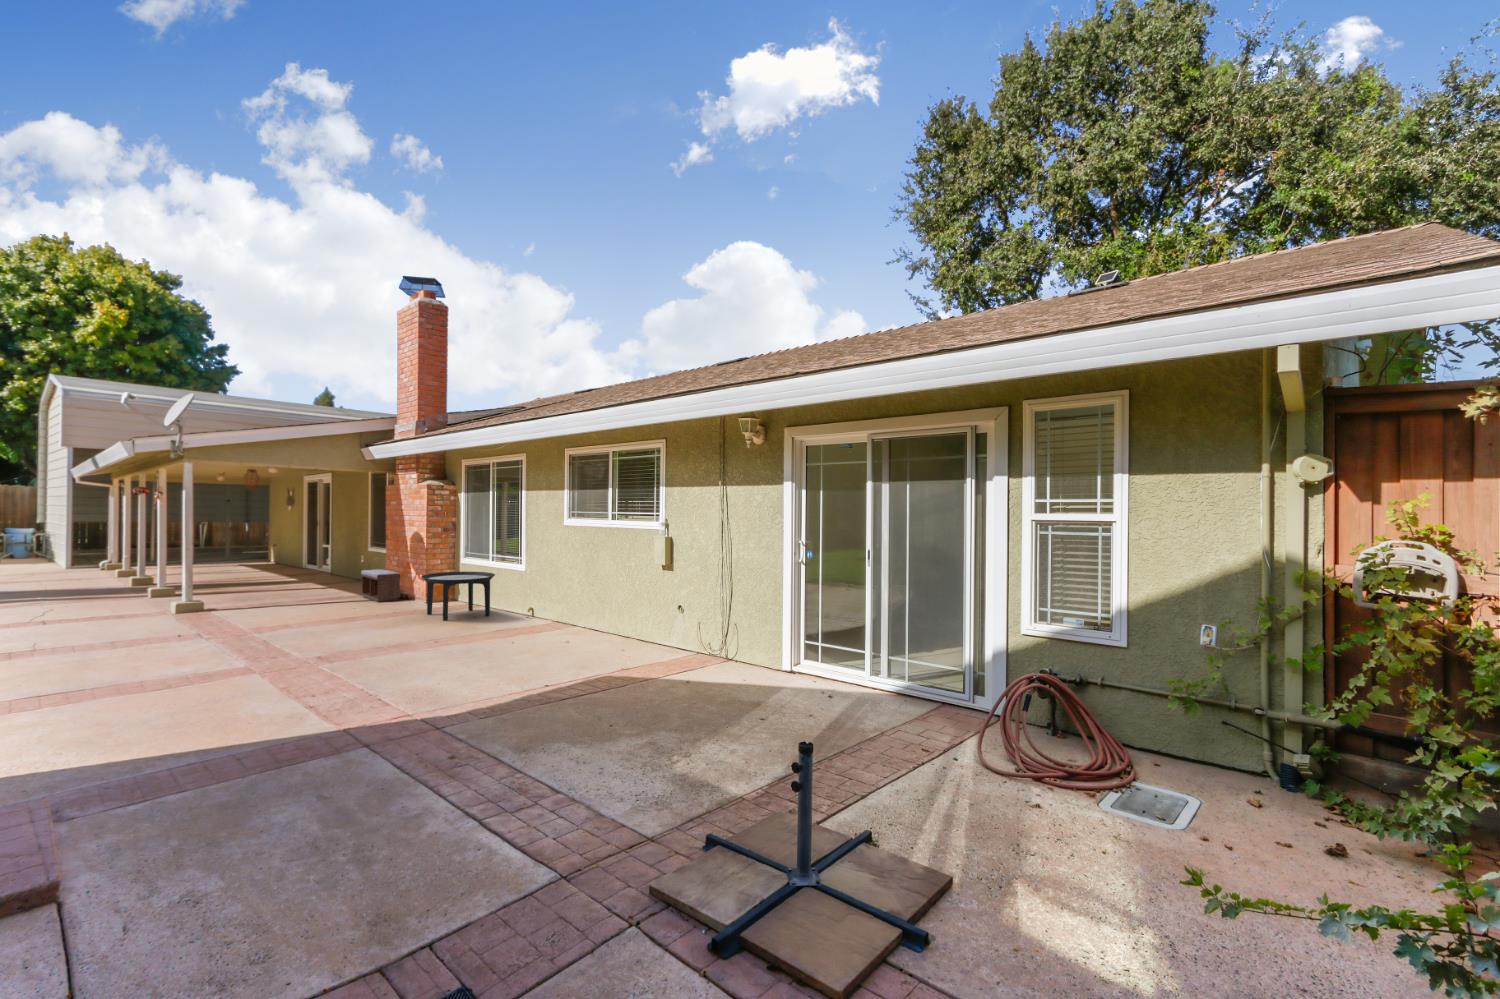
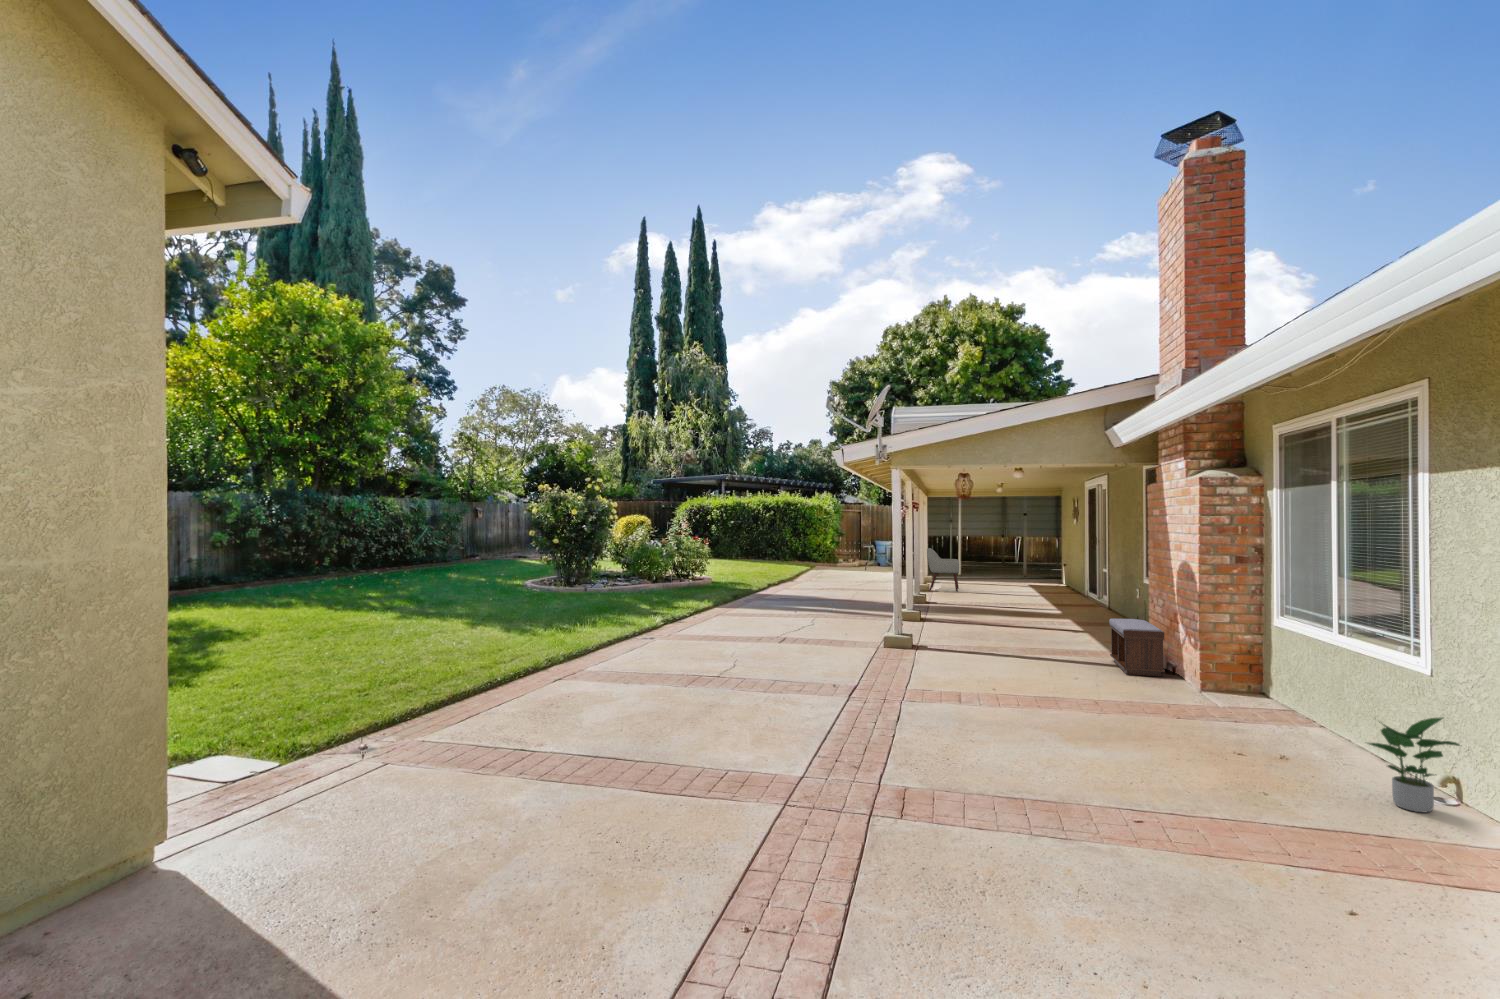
chair: none [132,531,173,572] -> present [927,548,959,591]
round table: present [421,572,495,621] -> none [1168,643,1341,758]
potted plant: none [507,586,538,624] -> present [1368,717,1460,813]

